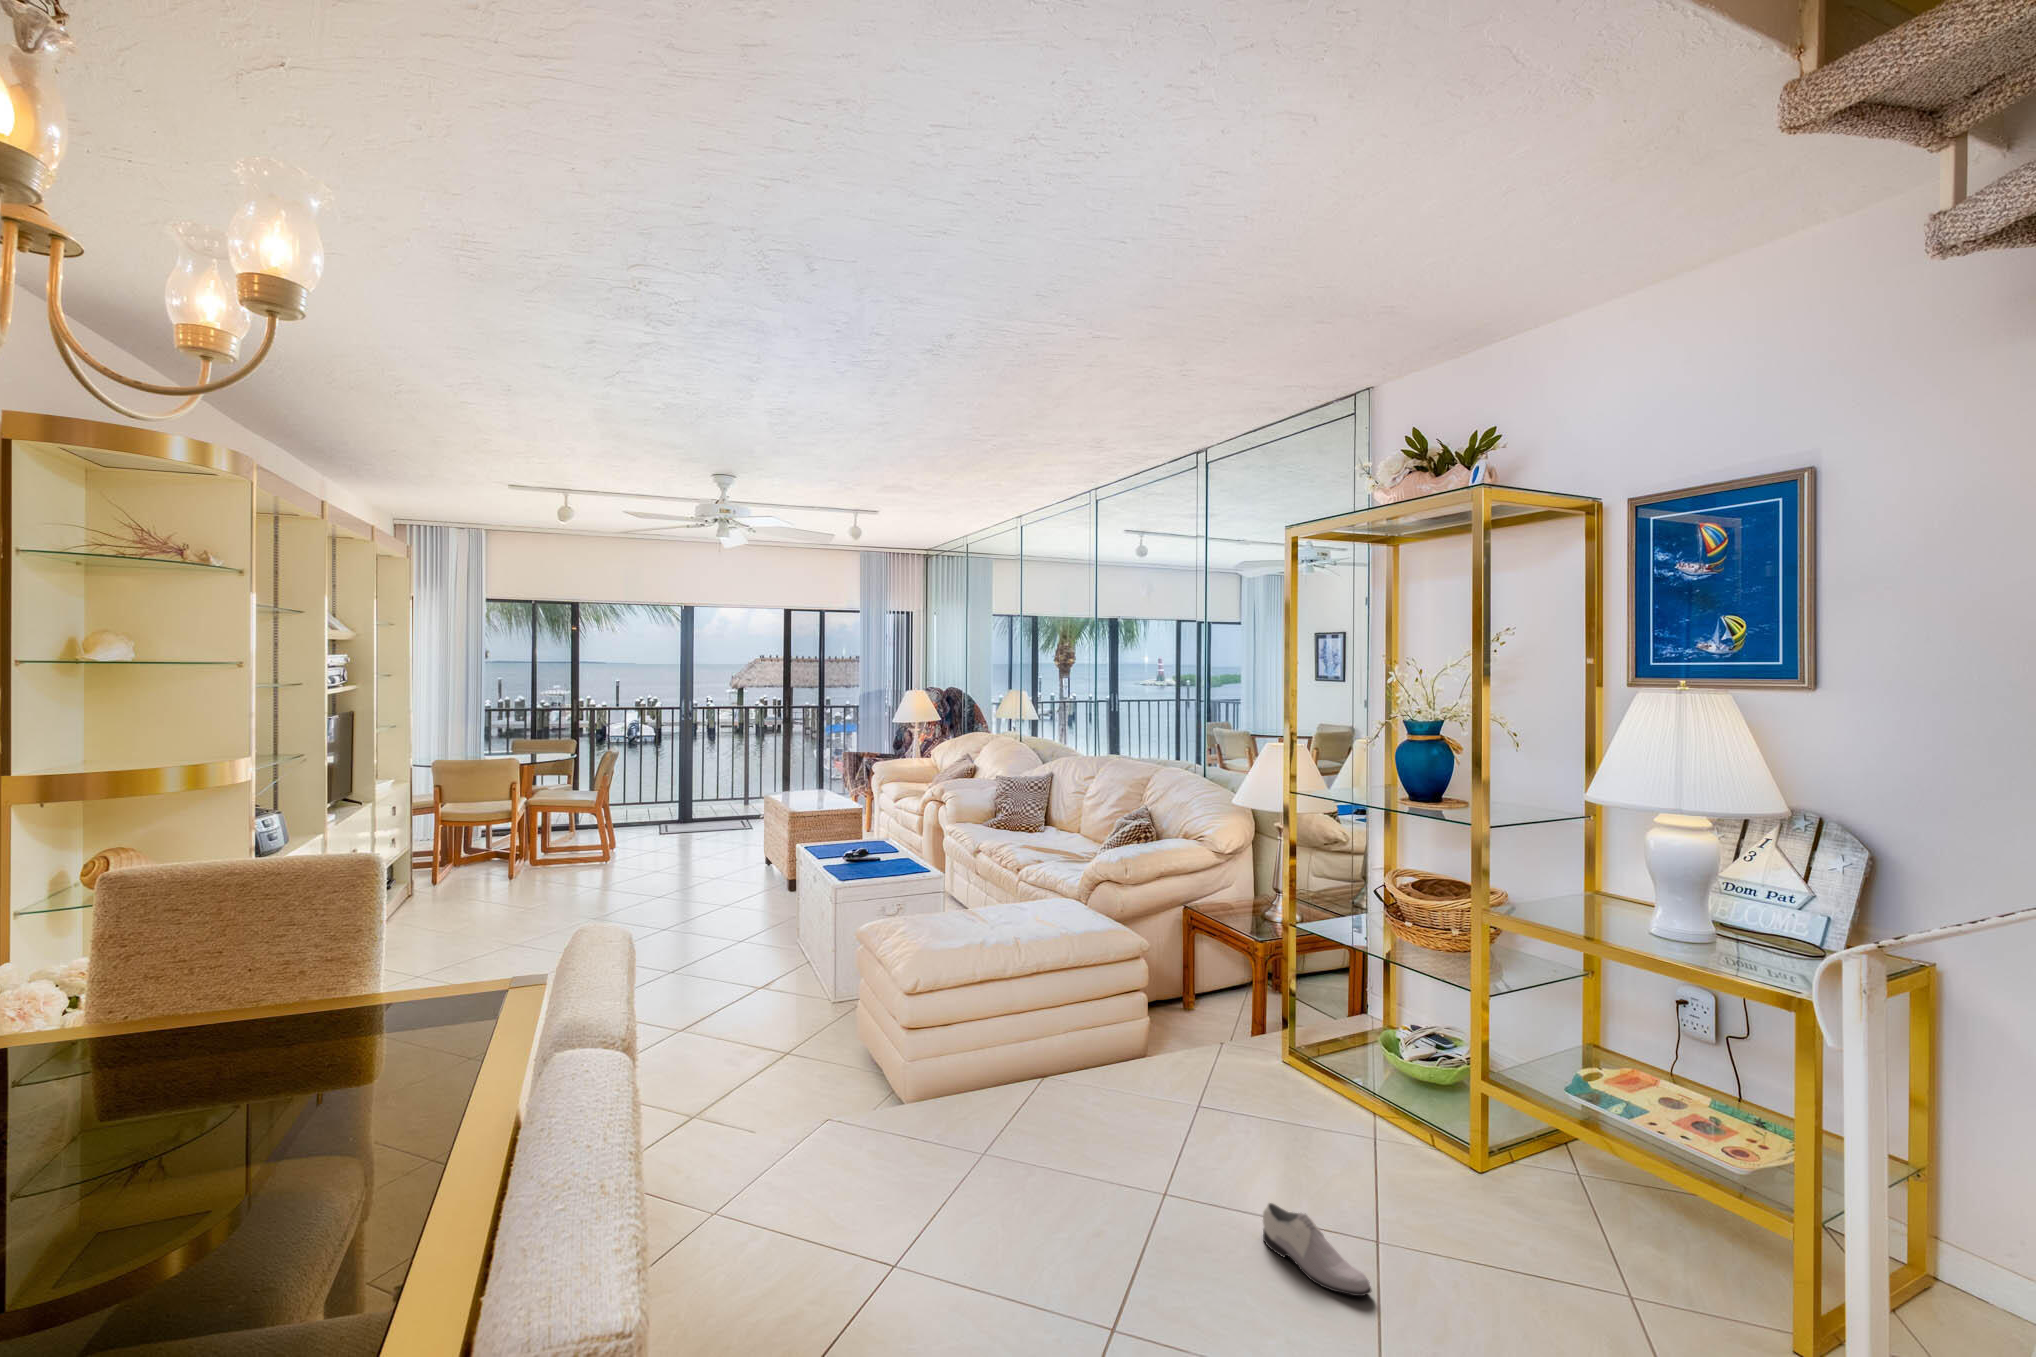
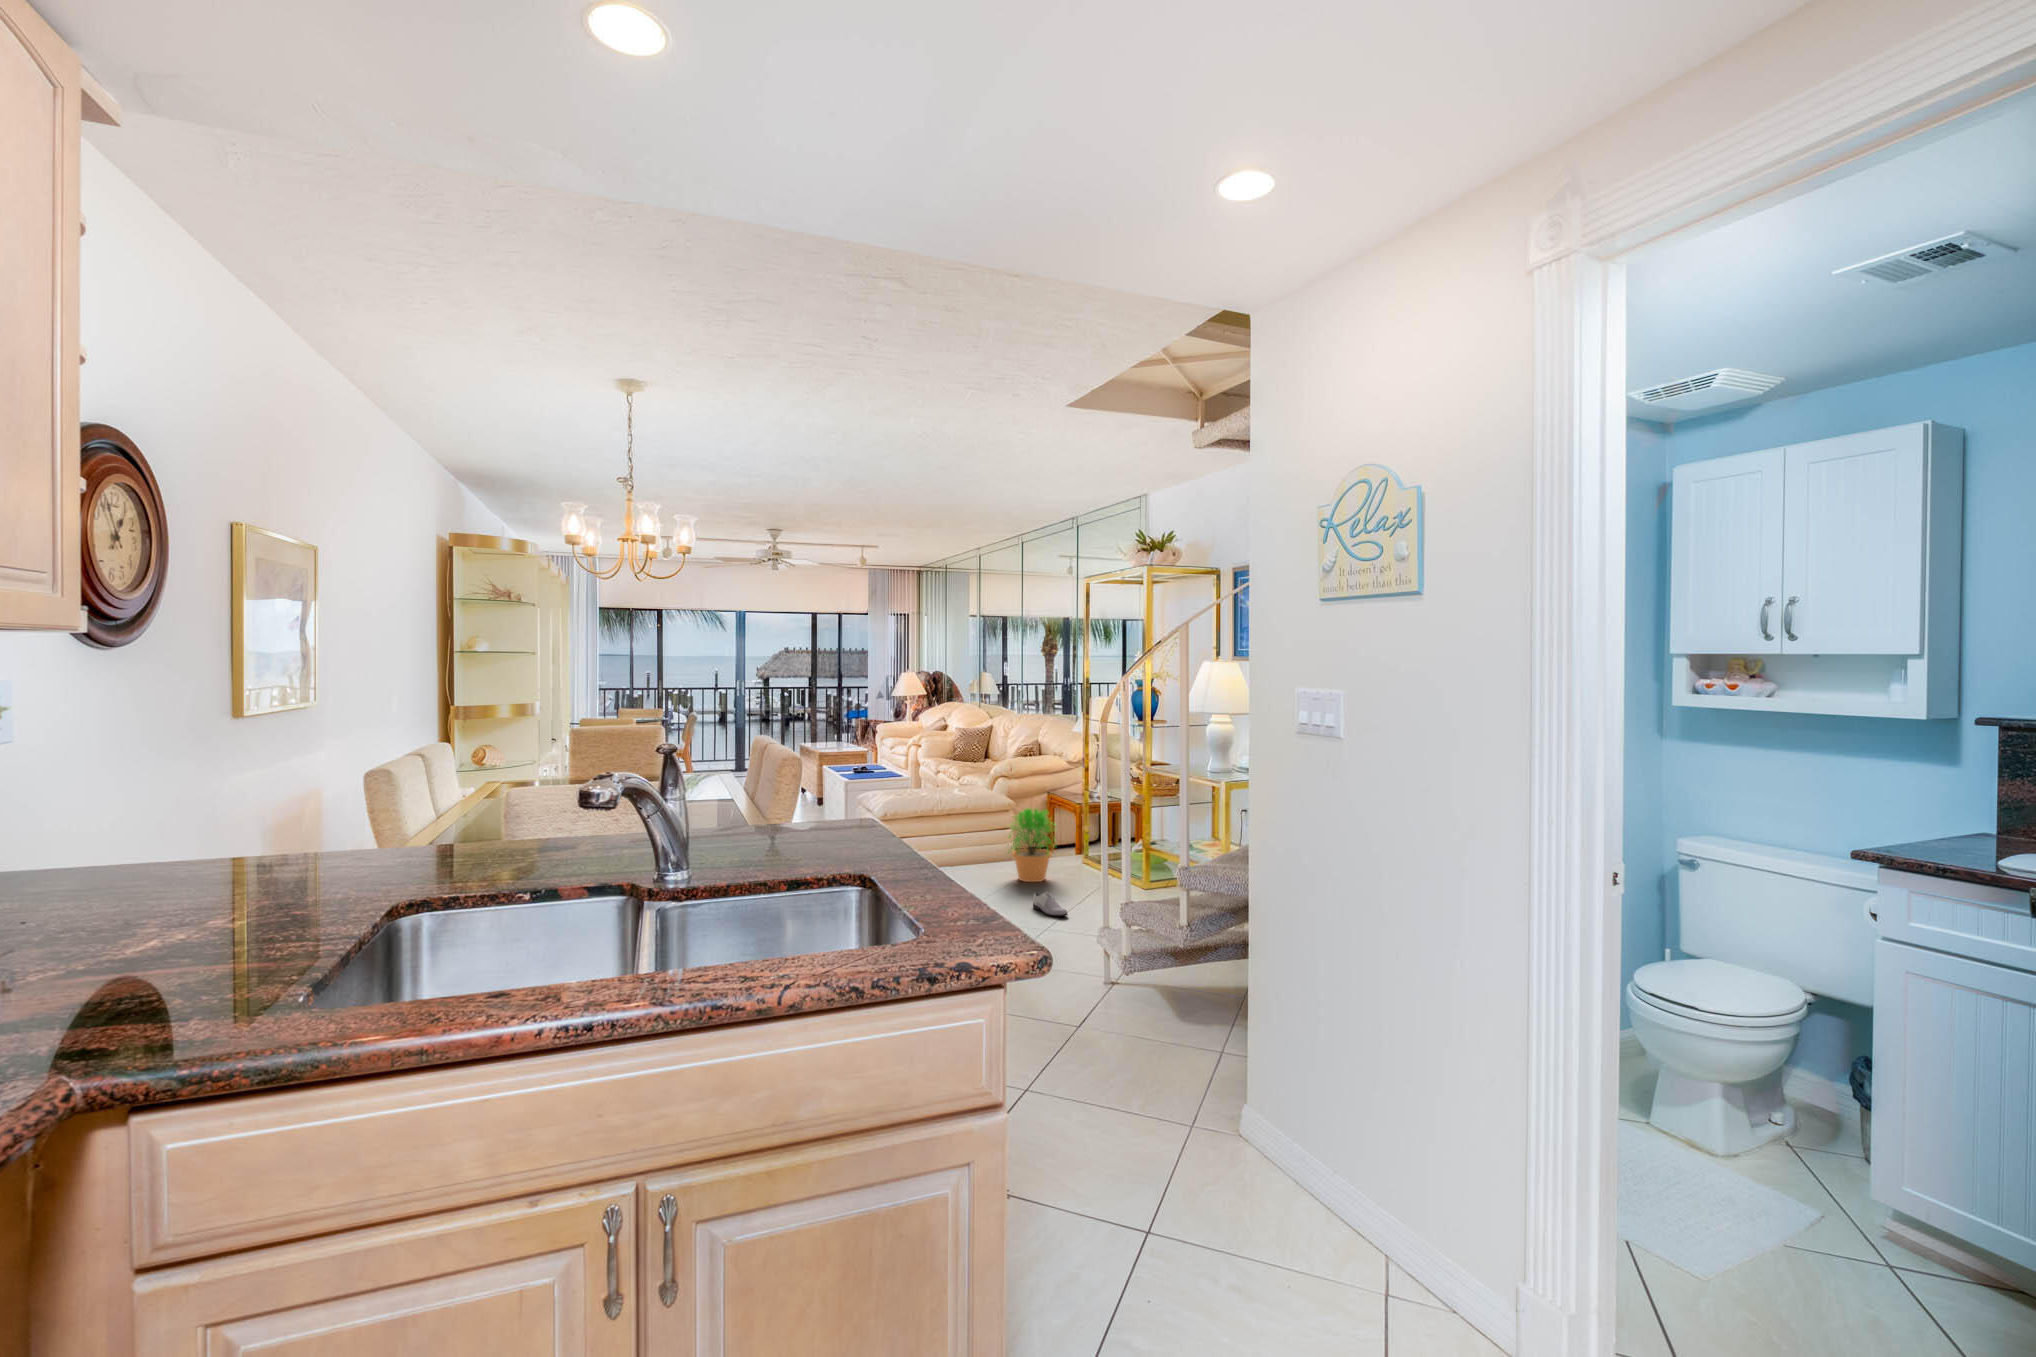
potted plant: none [1144,964,1268,1123] -> present [1008,808,1056,882]

